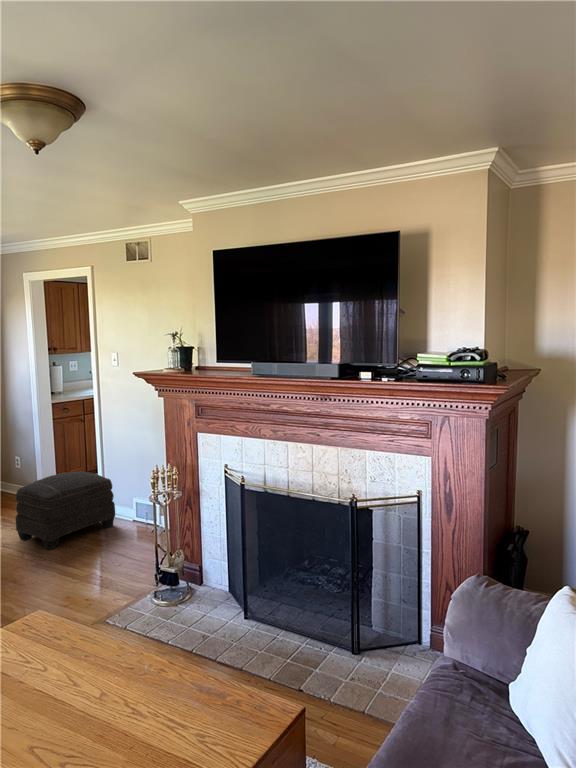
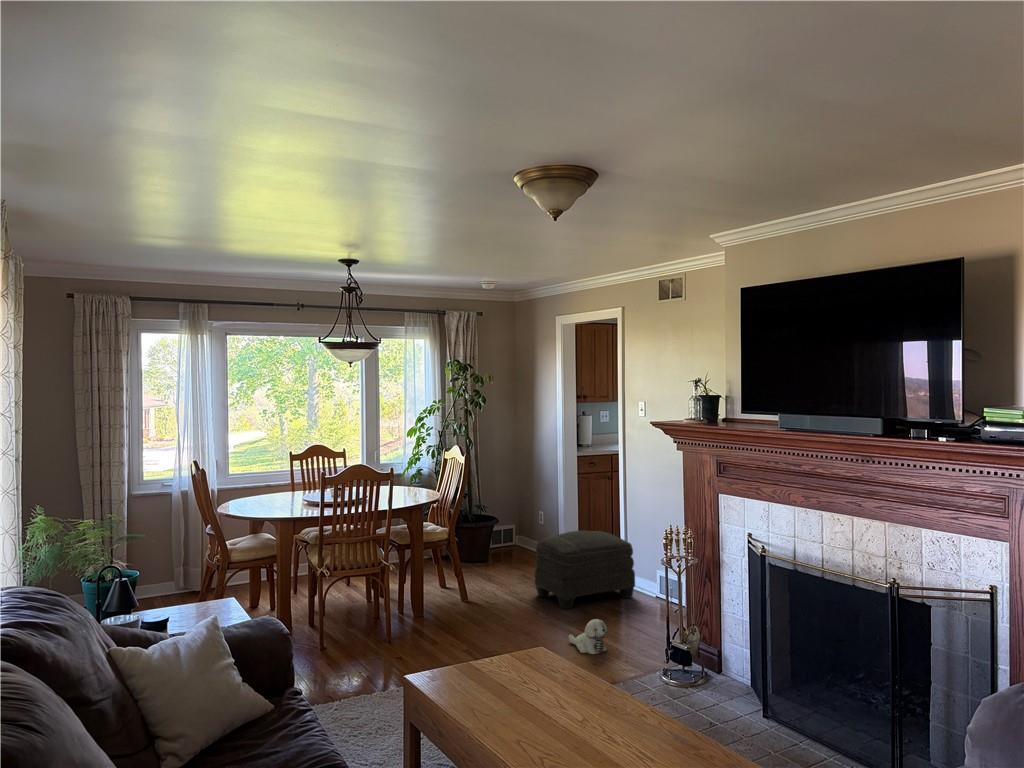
plush toy: none [58,559,97,593] -> present [569,619,607,654]

